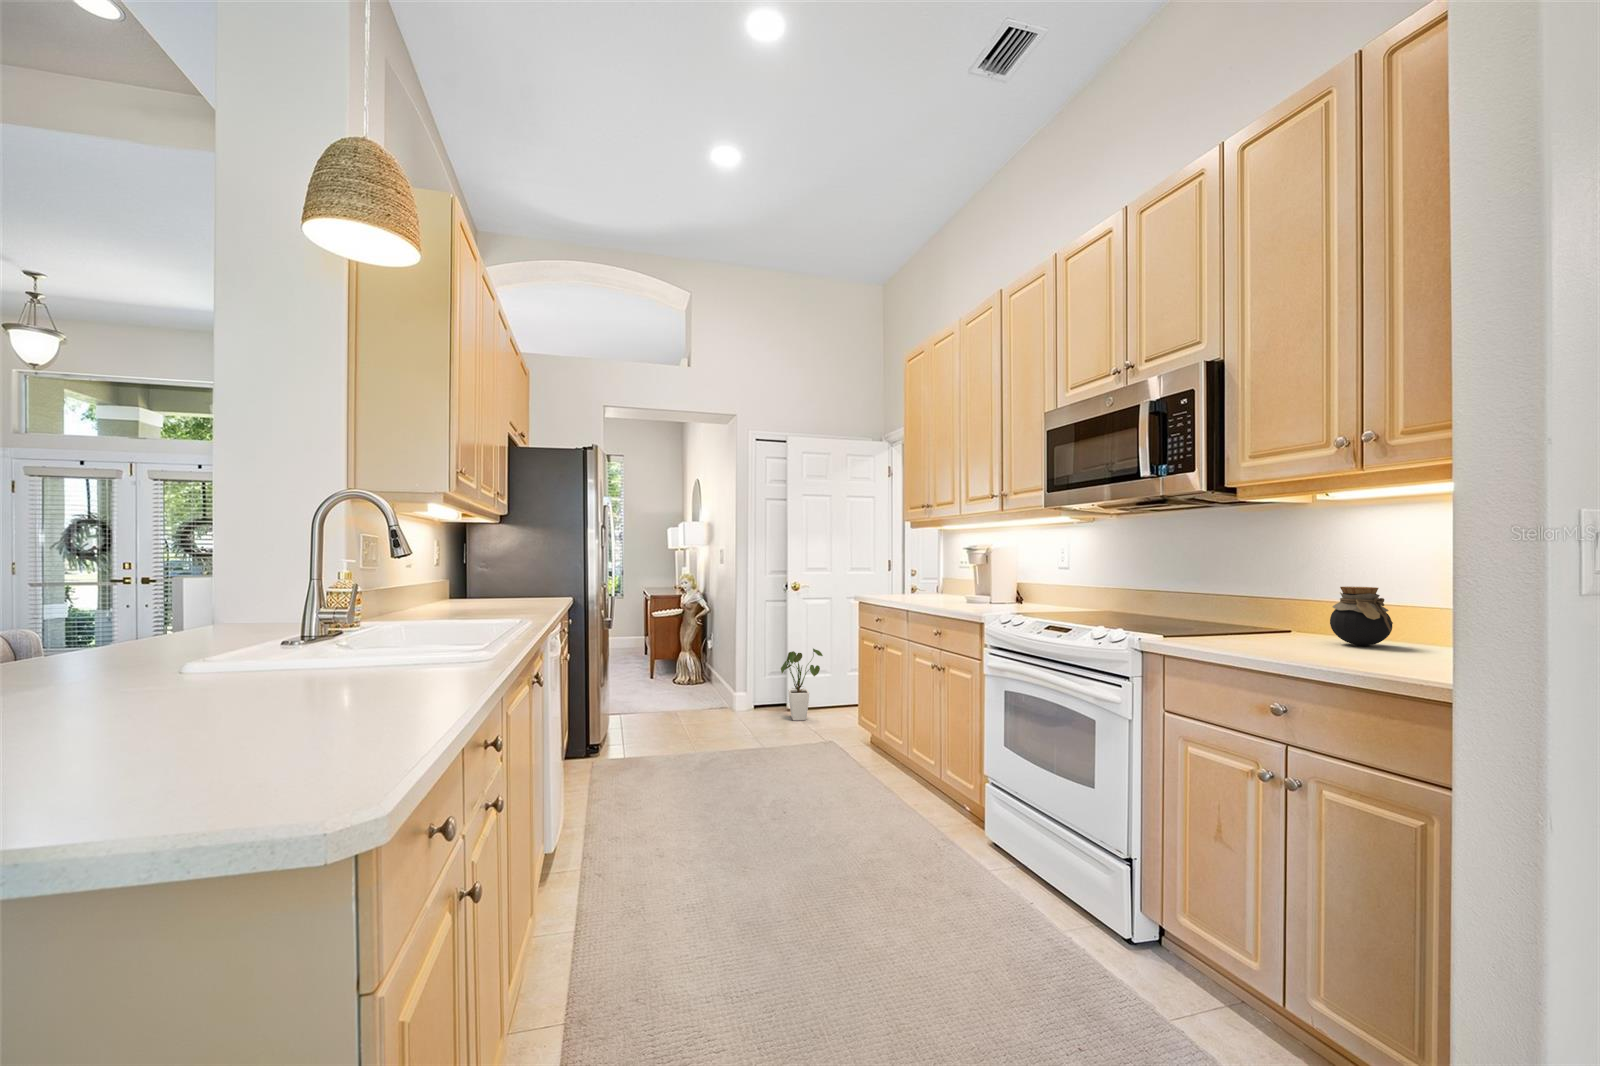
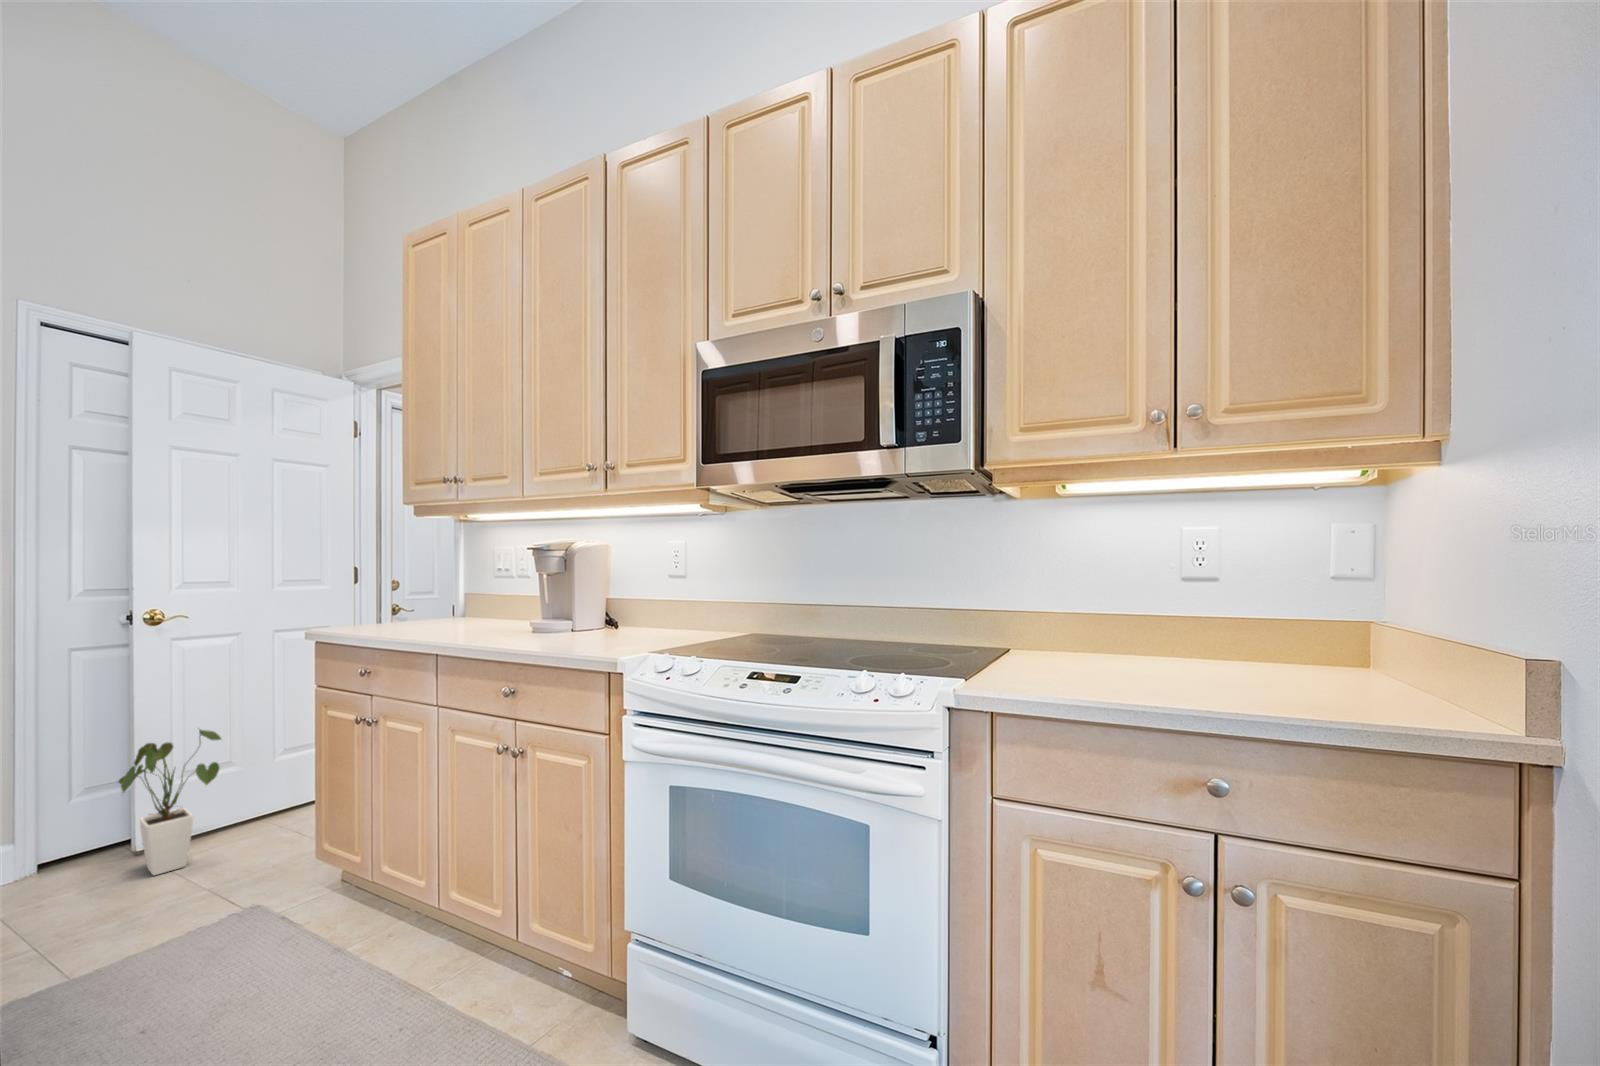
jar: present [1330,586,1393,646] -> none [1111,593,1187,665]

